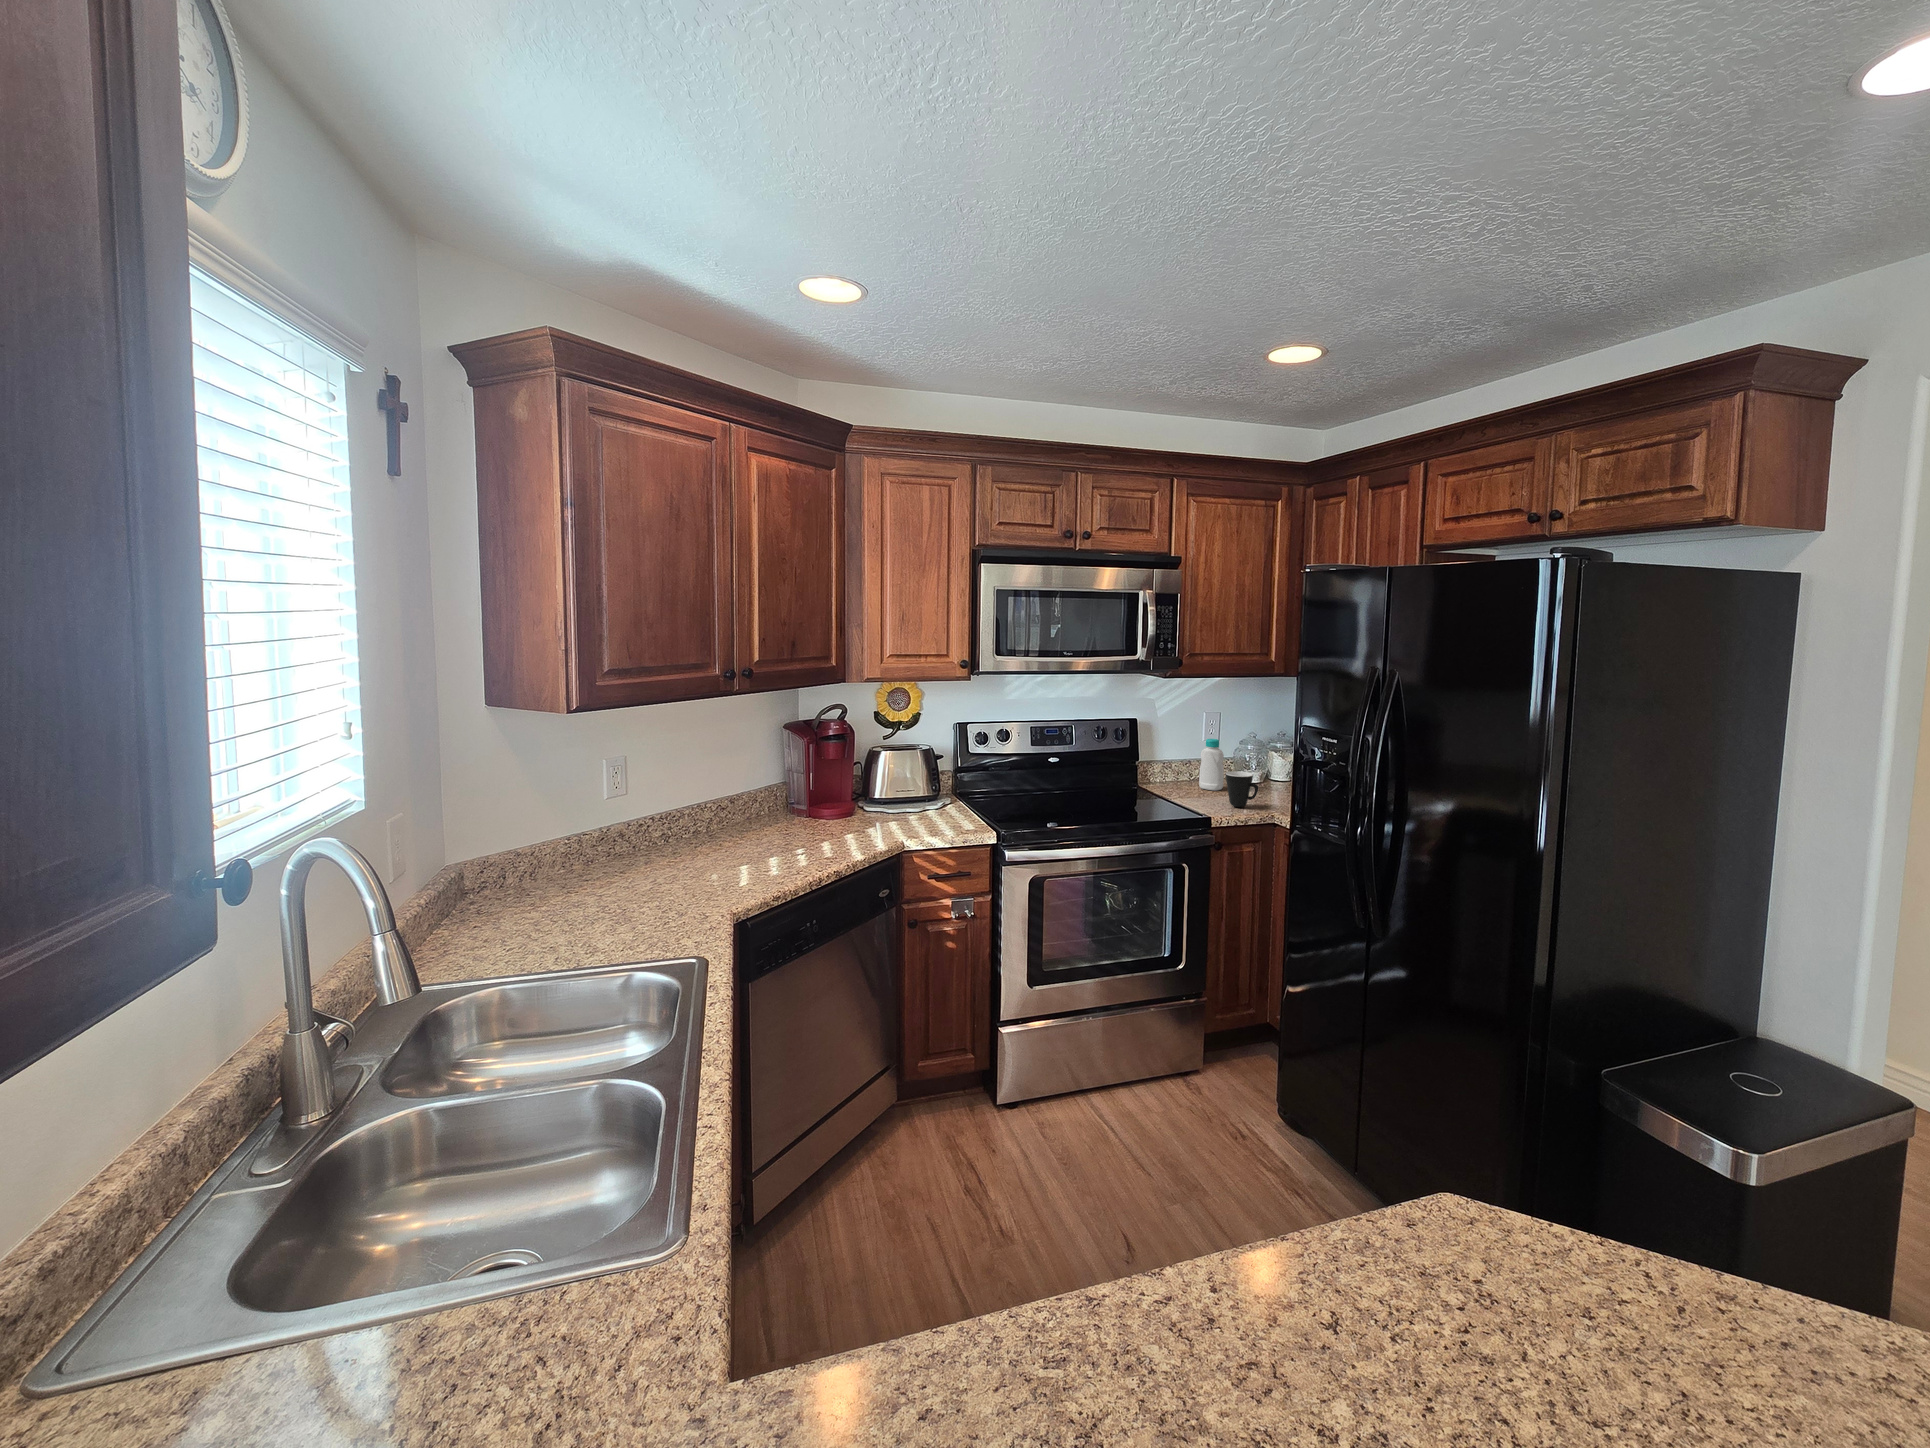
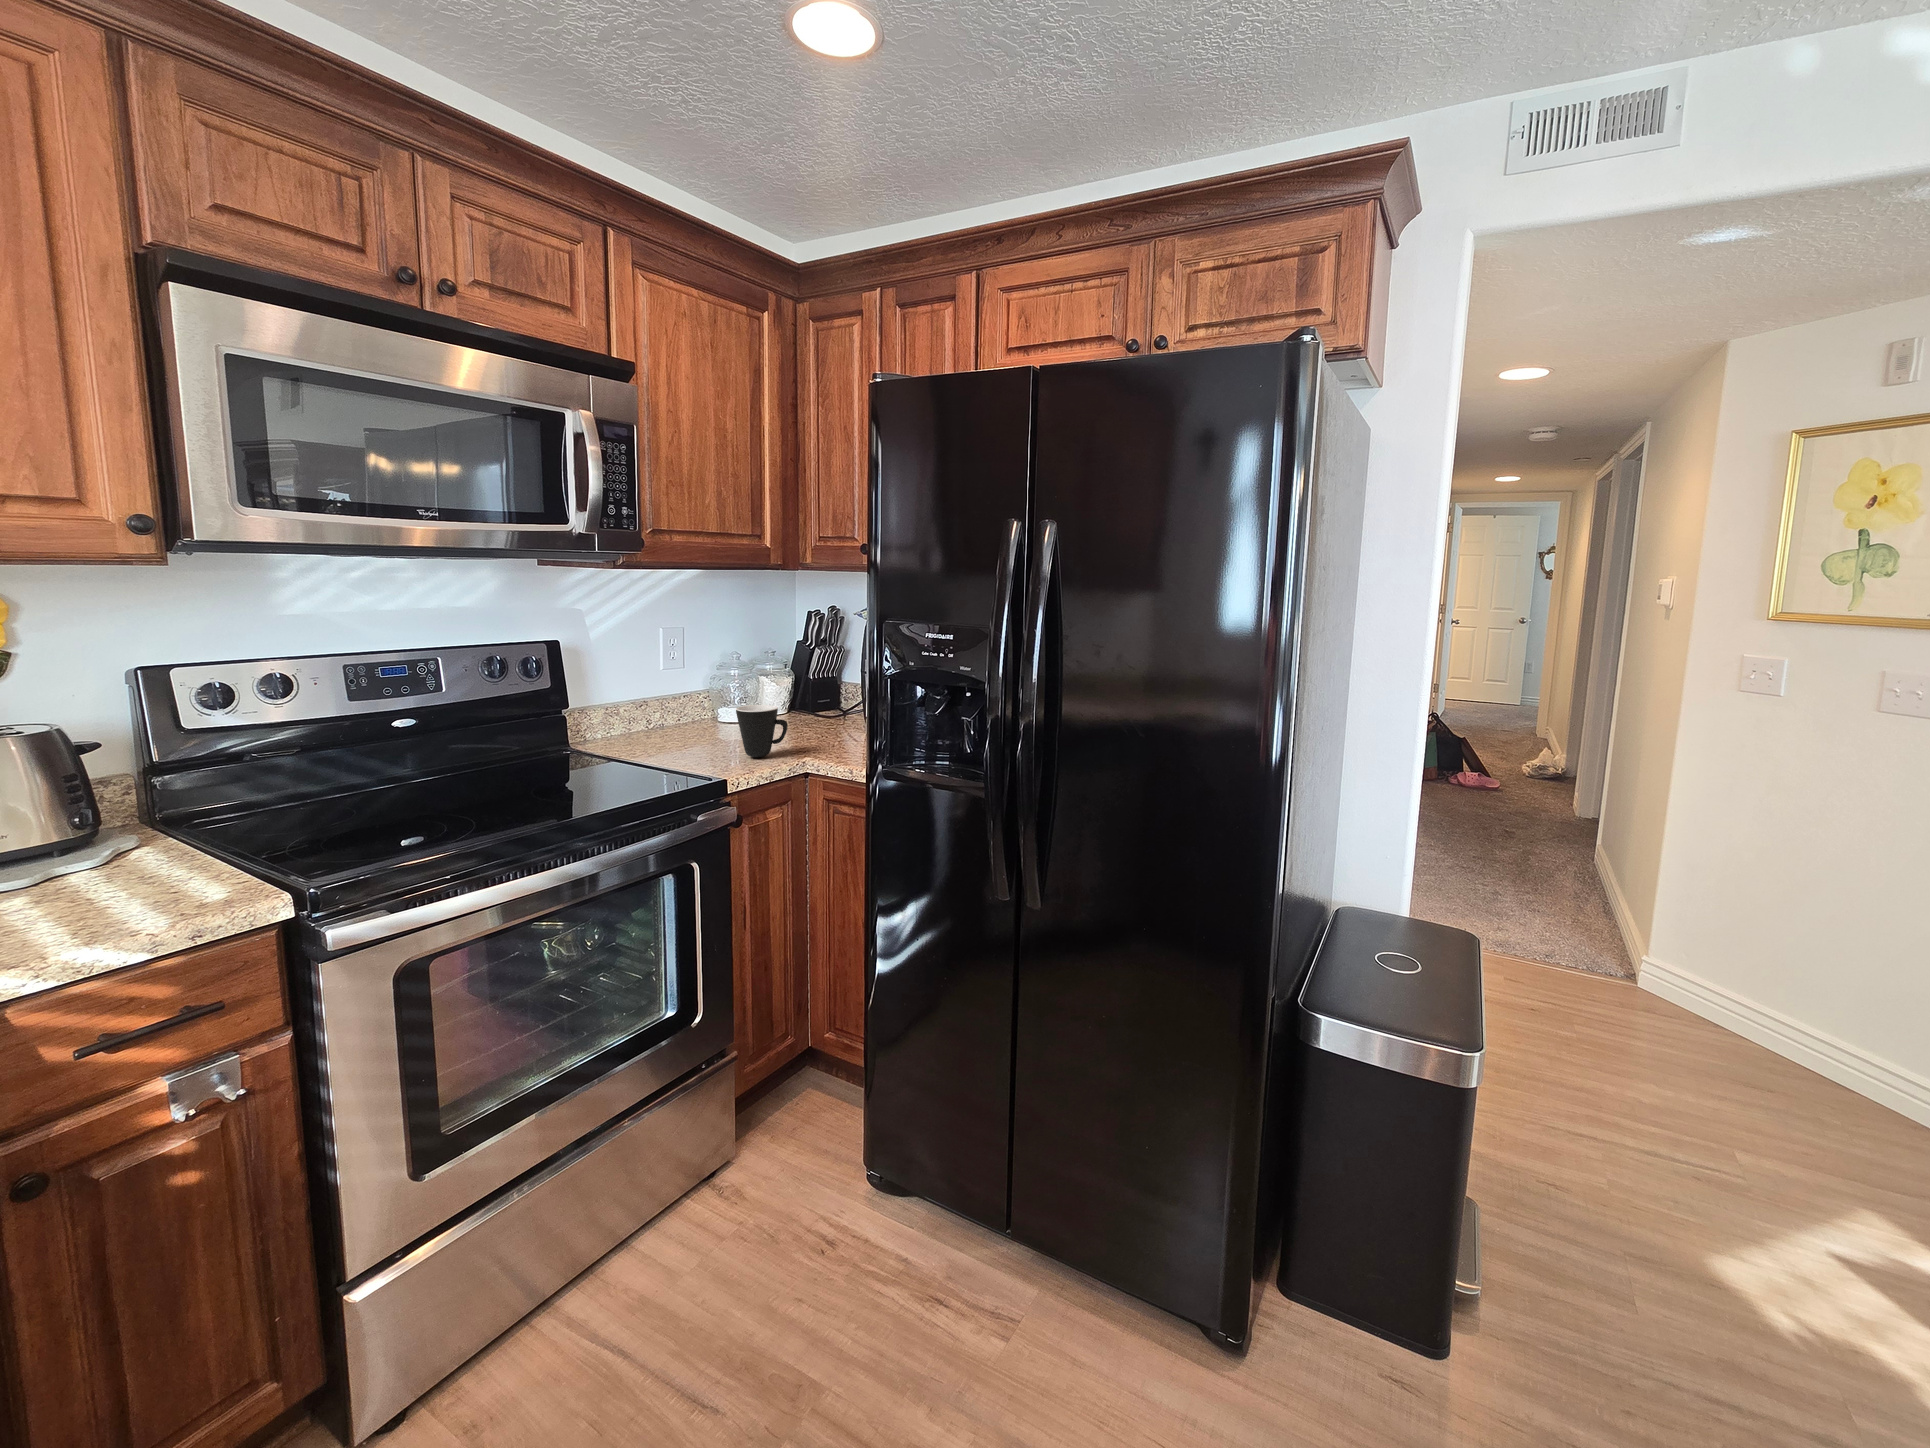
bottle: present [1199,739,1224,791] -> none [677,663,716,740]

